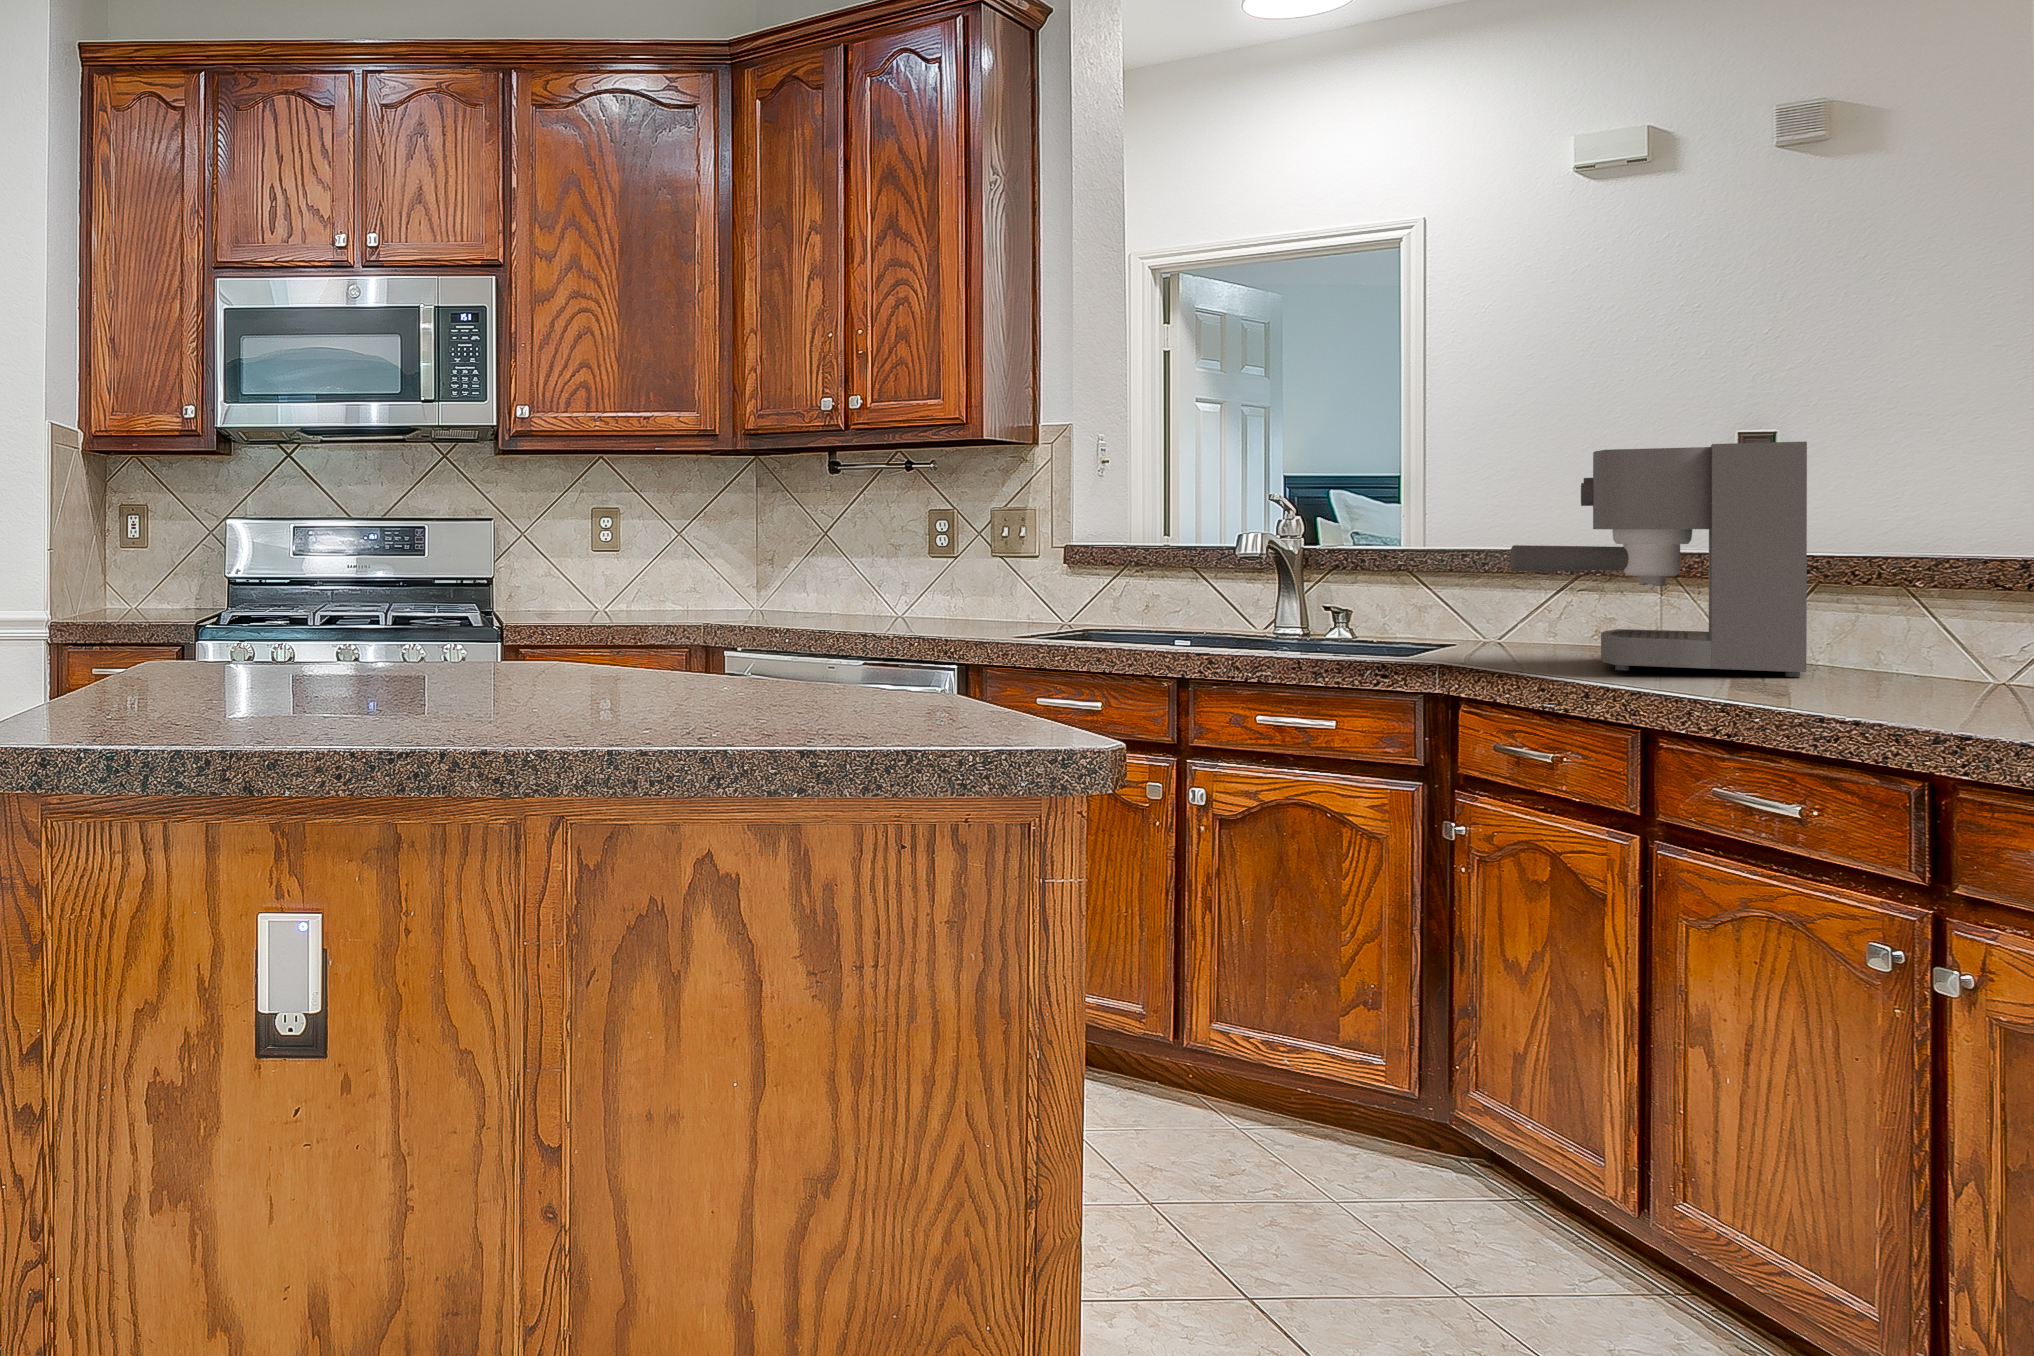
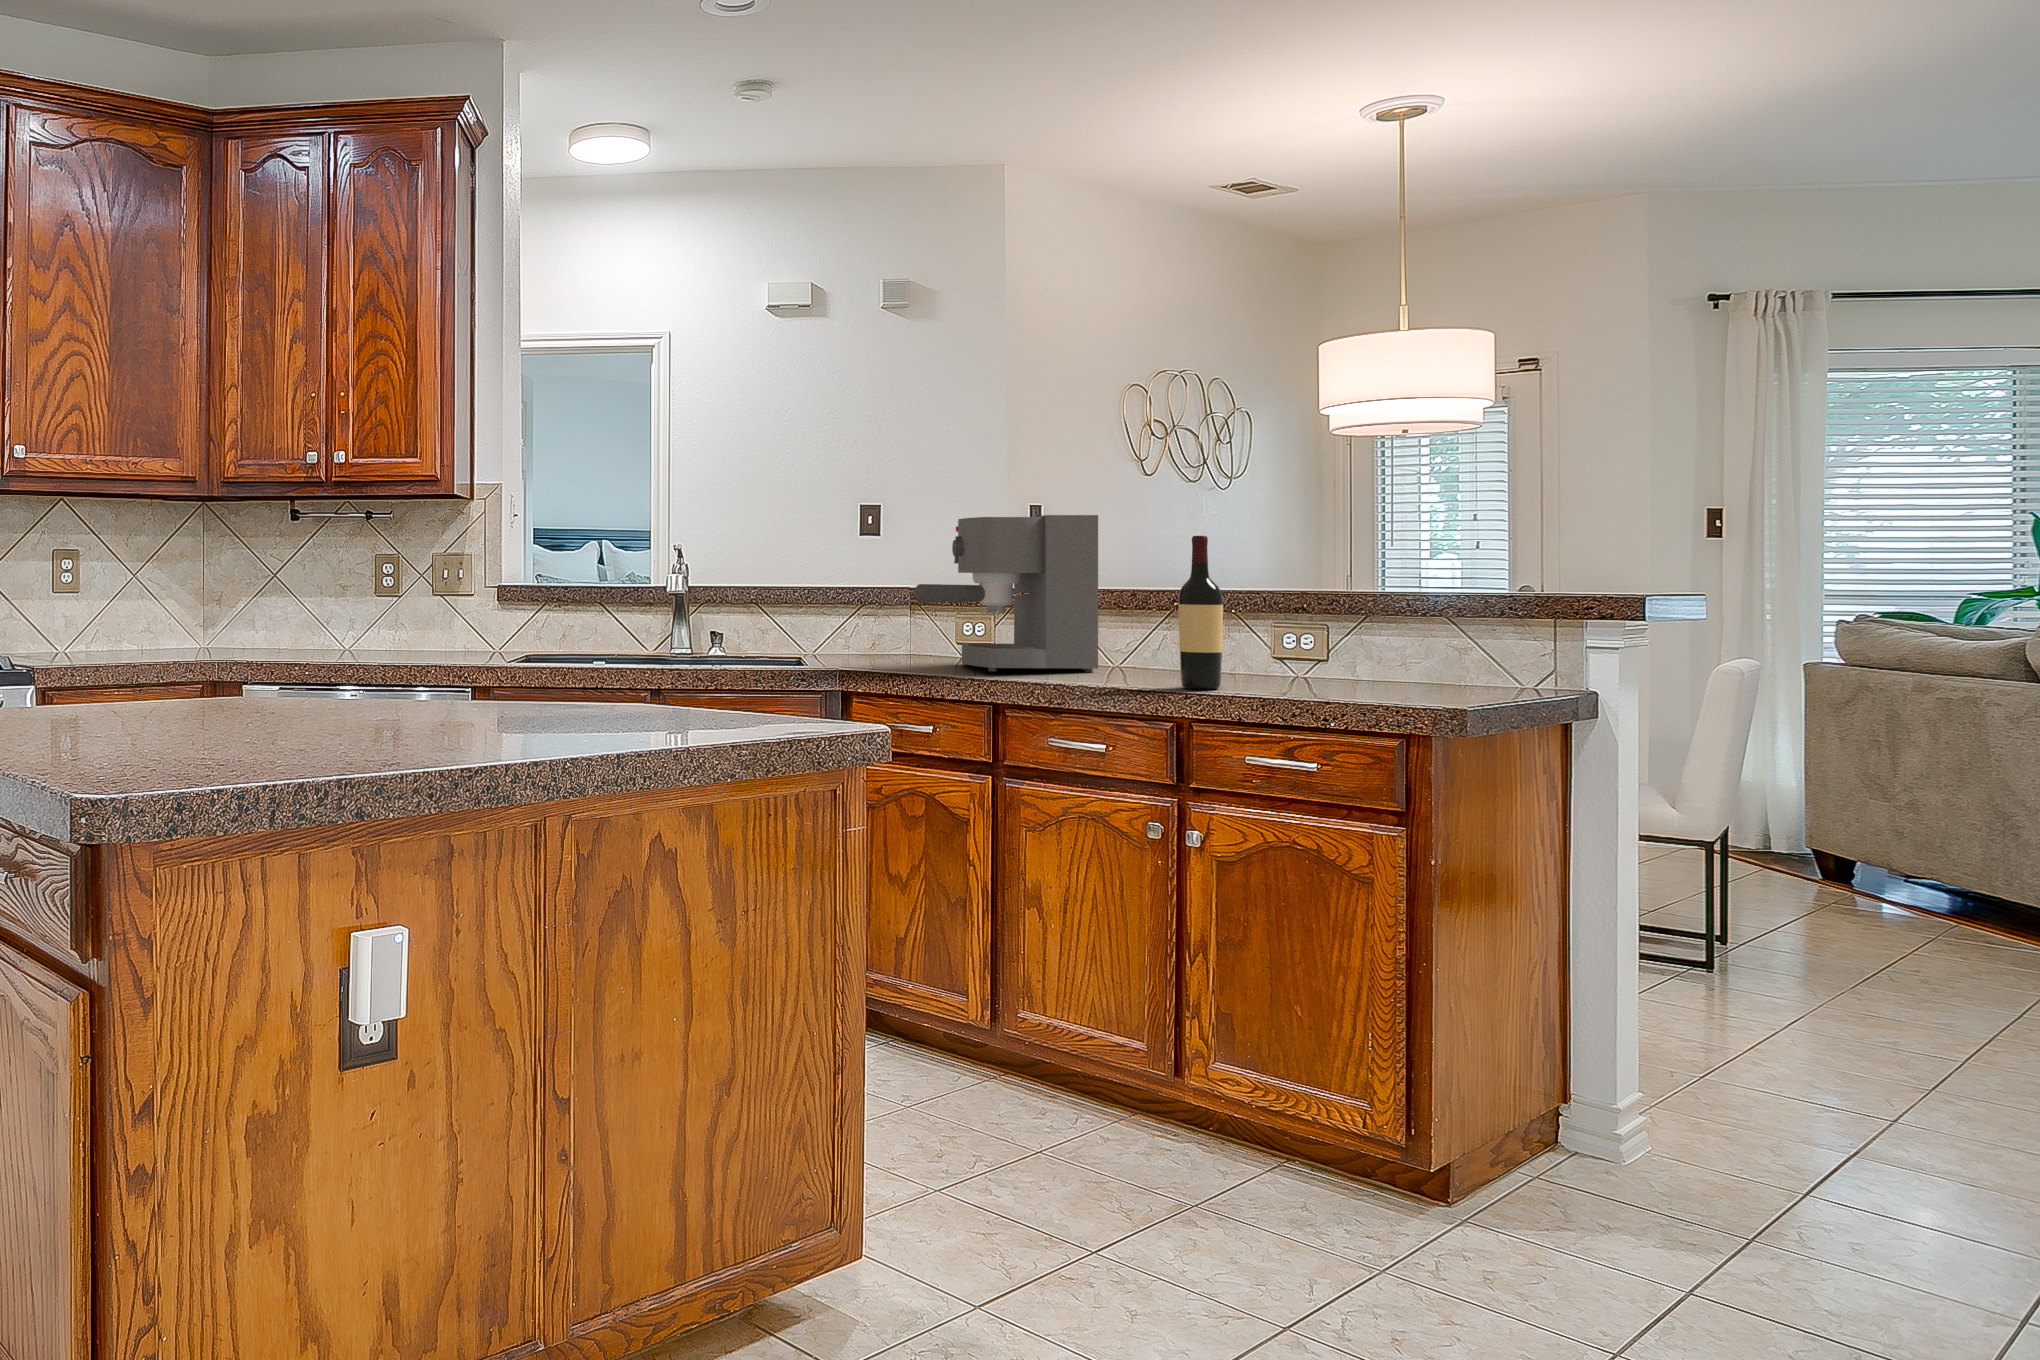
wine bottle: none [1875,470,1958,711] -> present [1178,536,1223,689]

